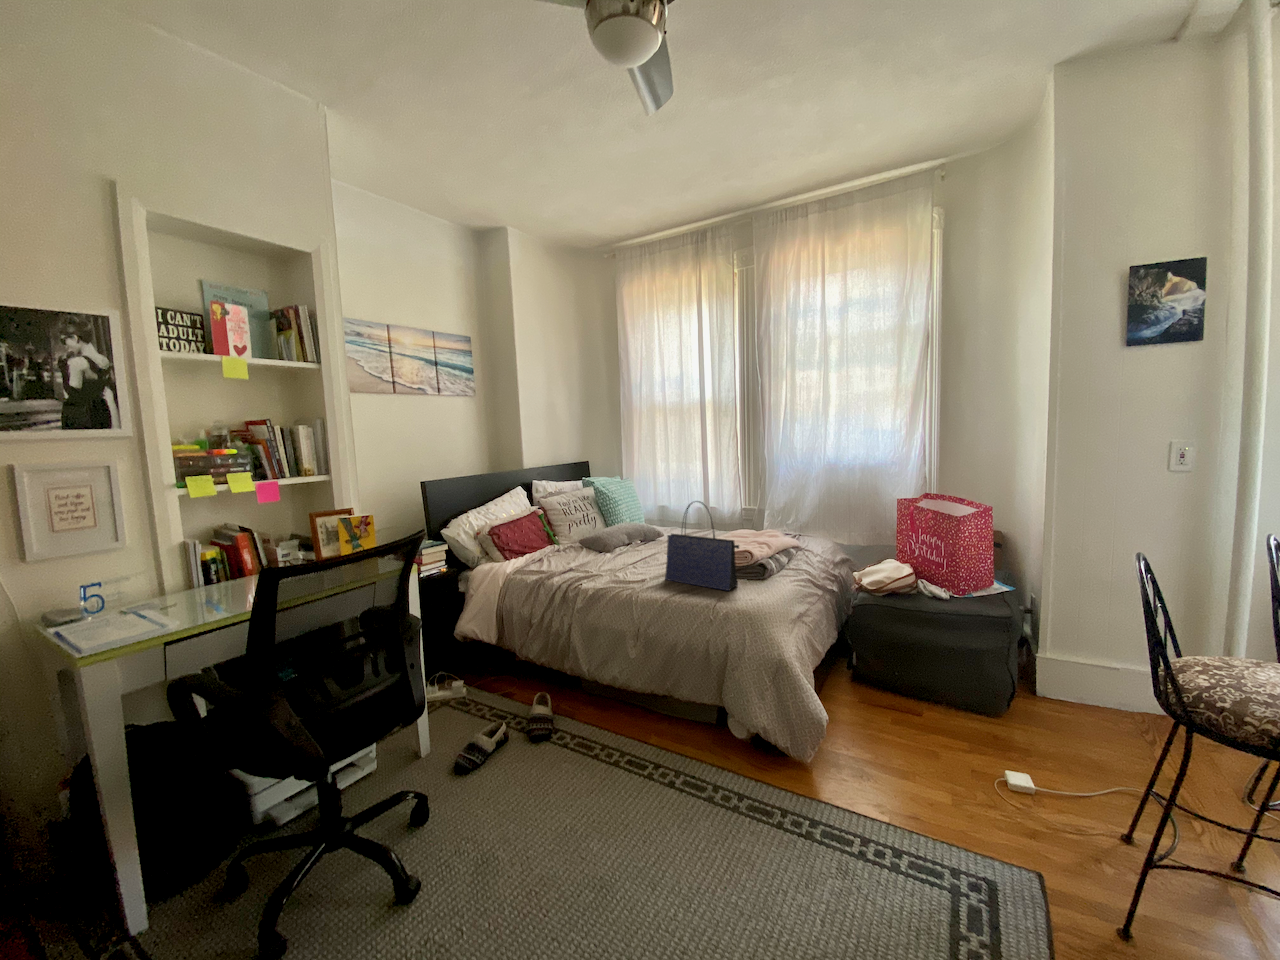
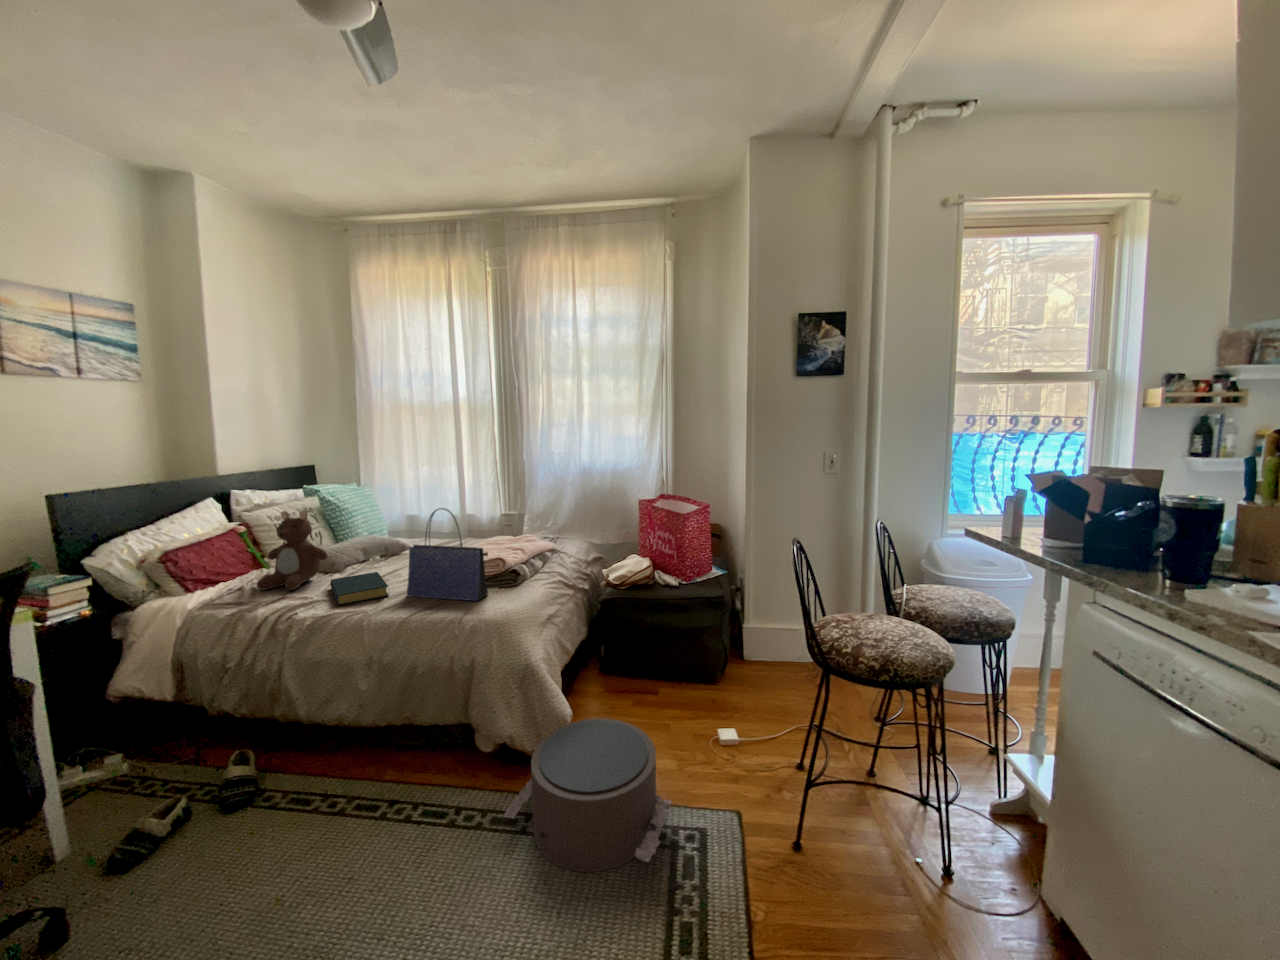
teddy bear: none [551,499,600,565] -> present [257,511,327,590]
hardback book: none [603,556,651,582] -> present [330,572,389,605]
pouf: none [761,723,949,888] -> present [504,718,672,872]

